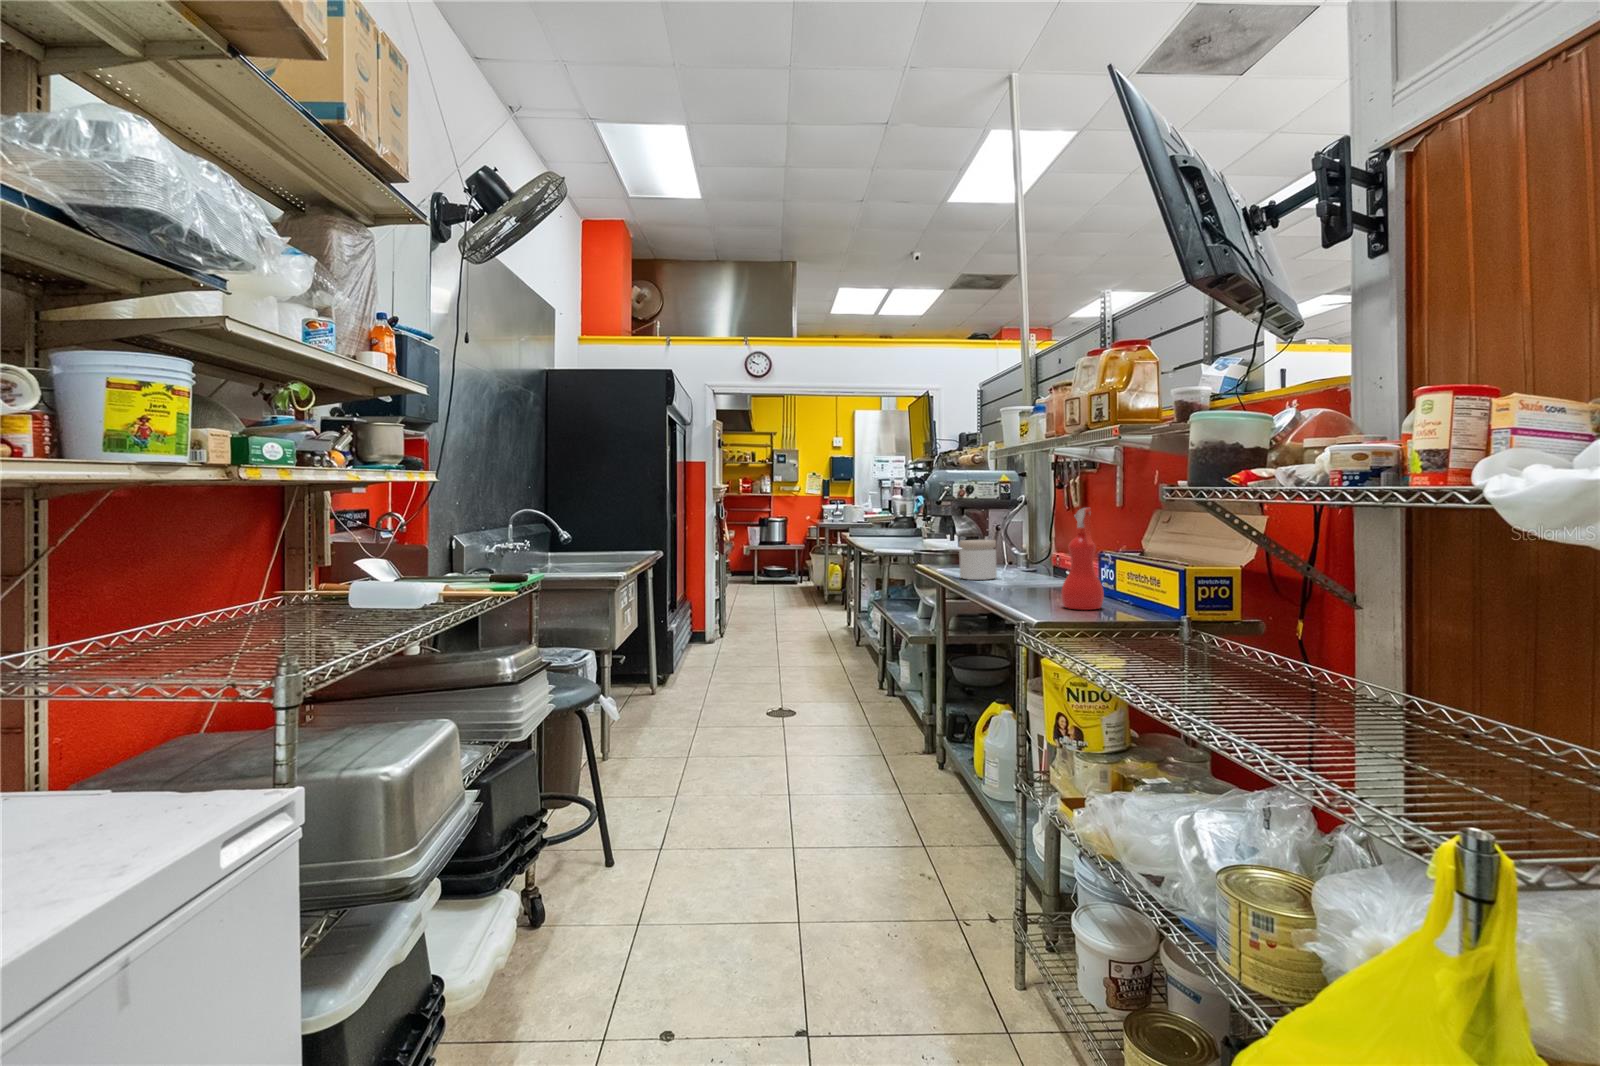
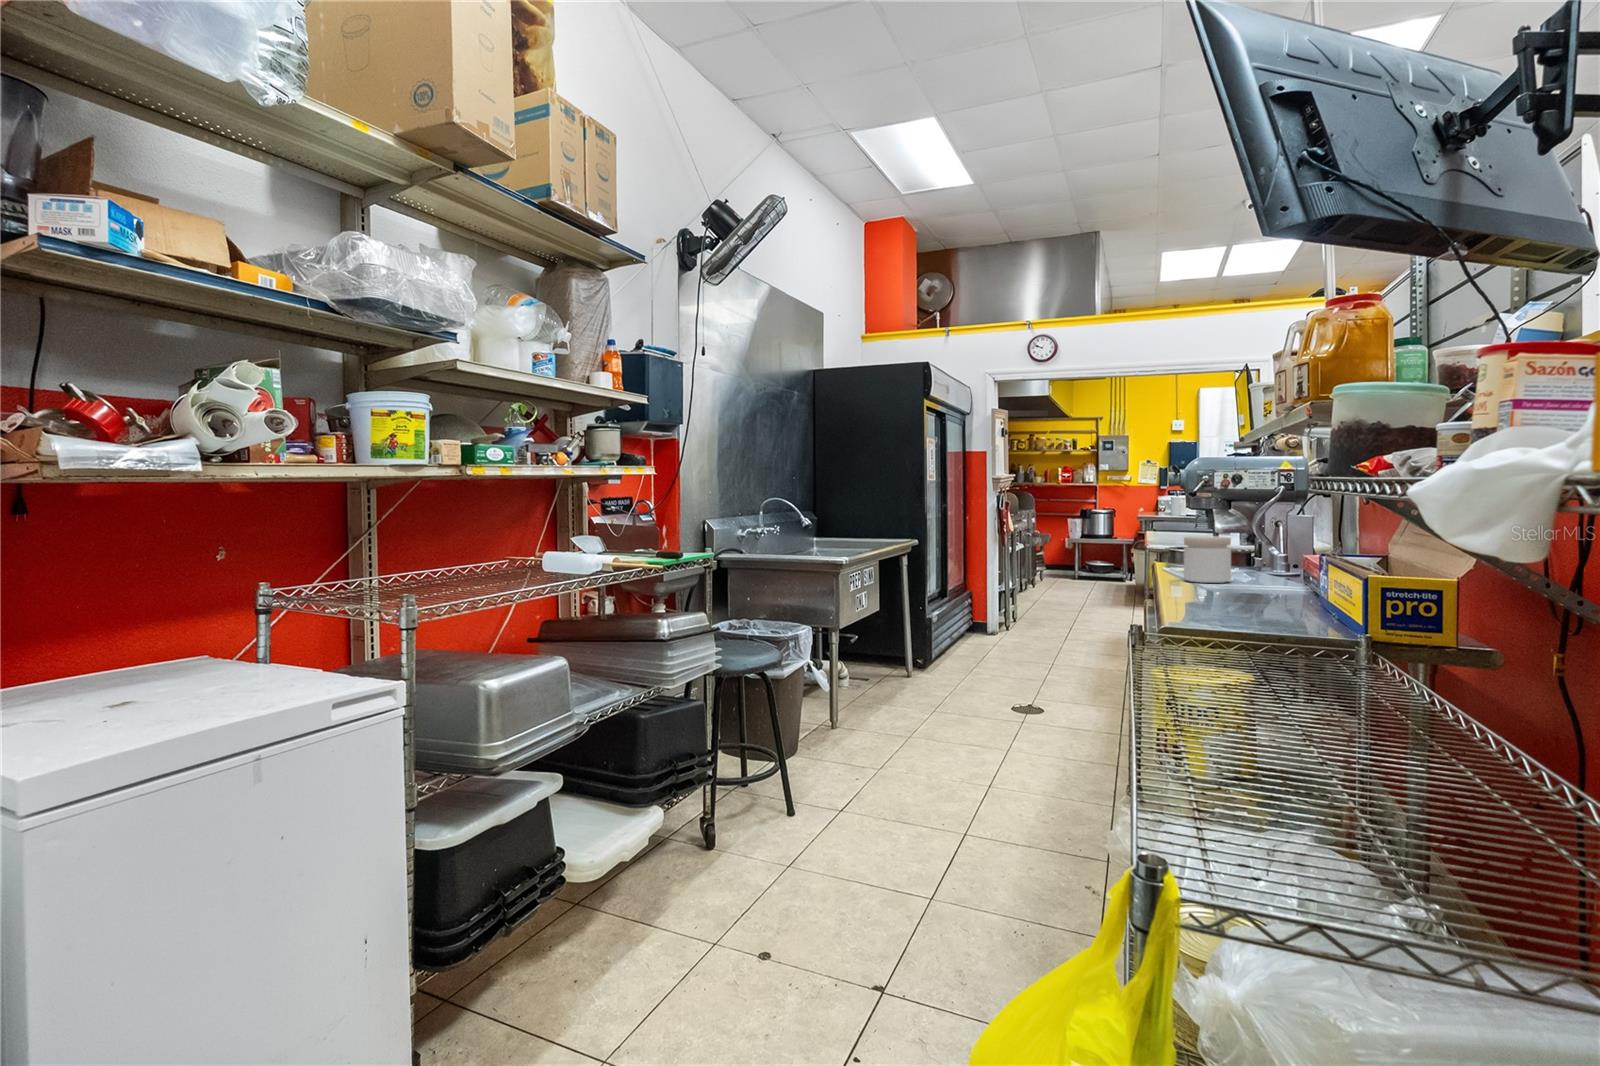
spray bottle: present [1061,508,1104,610] -> none [1229,498,1284,620]

